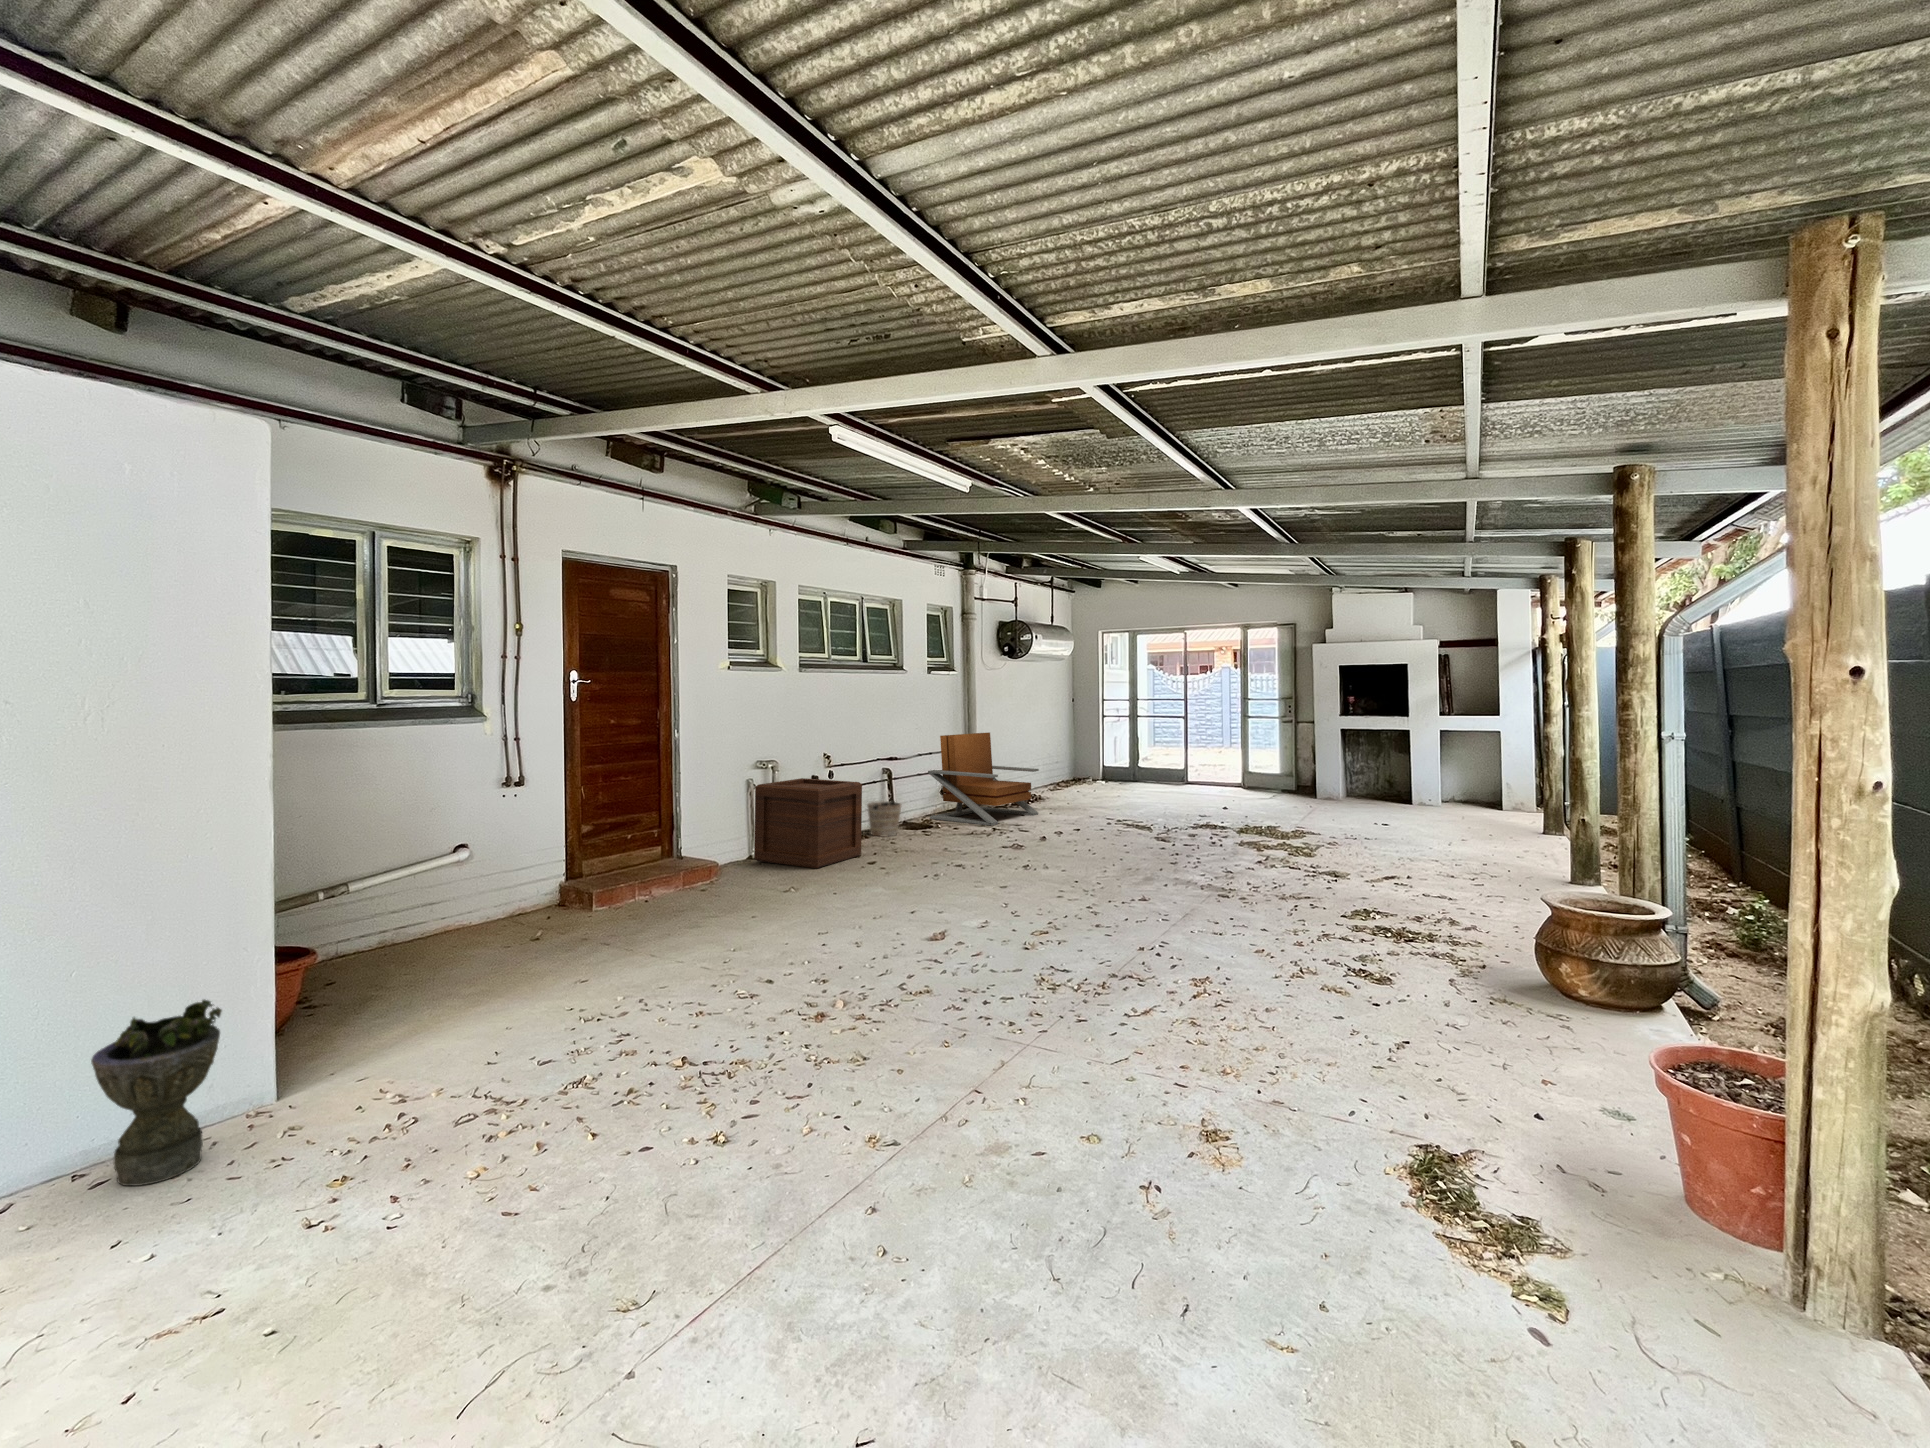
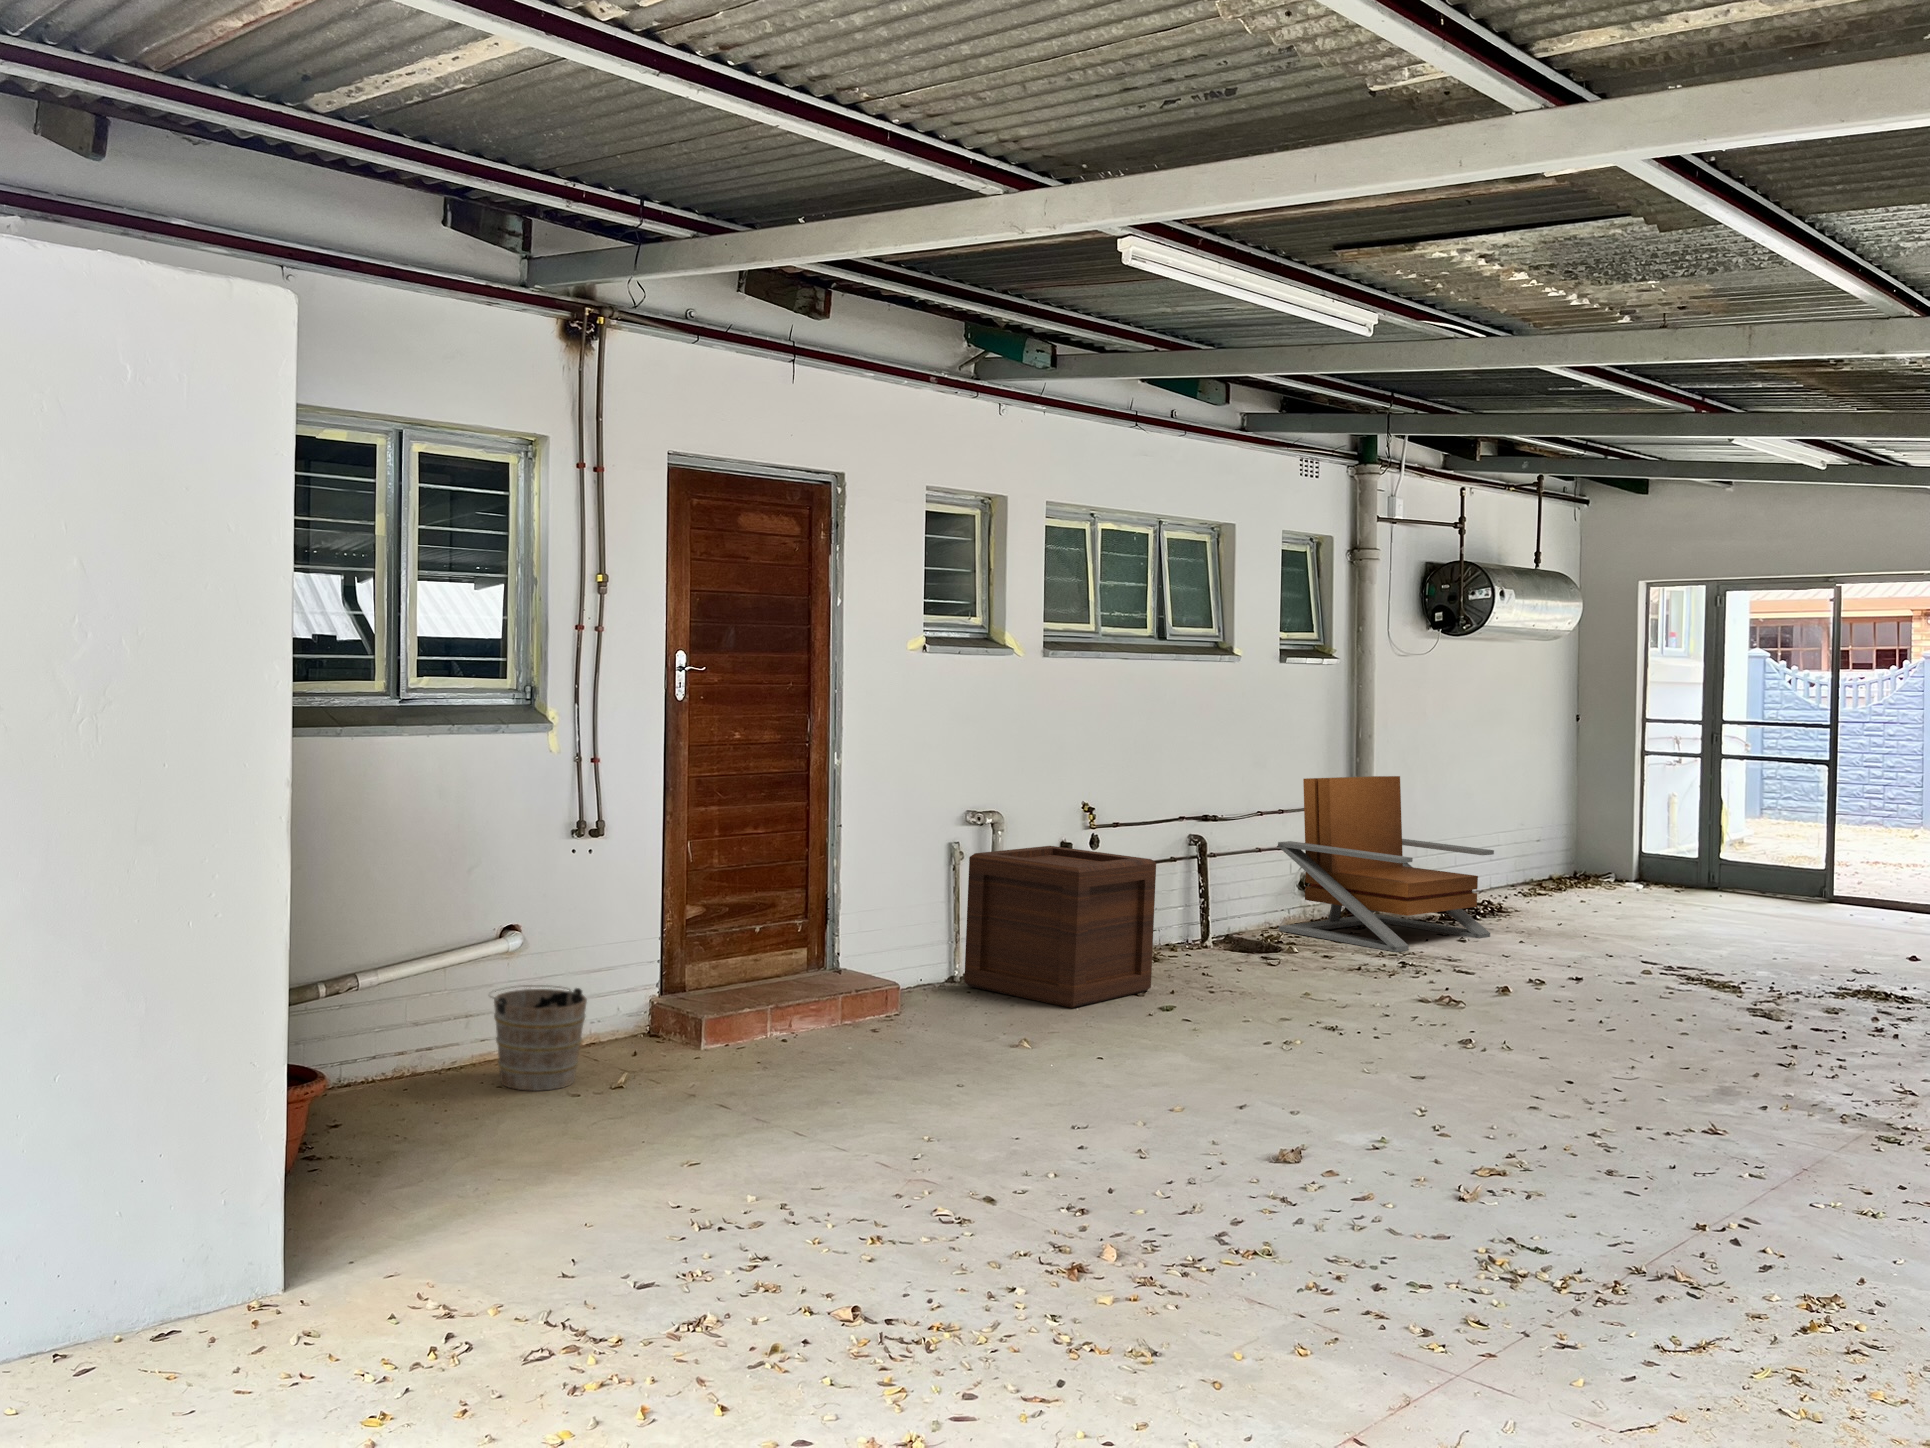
bucket: present [867,800,901,836] -> present [489,985,587,1091]
planter: present [91,999,222,1186] -> none [72,1137,225,1390]

